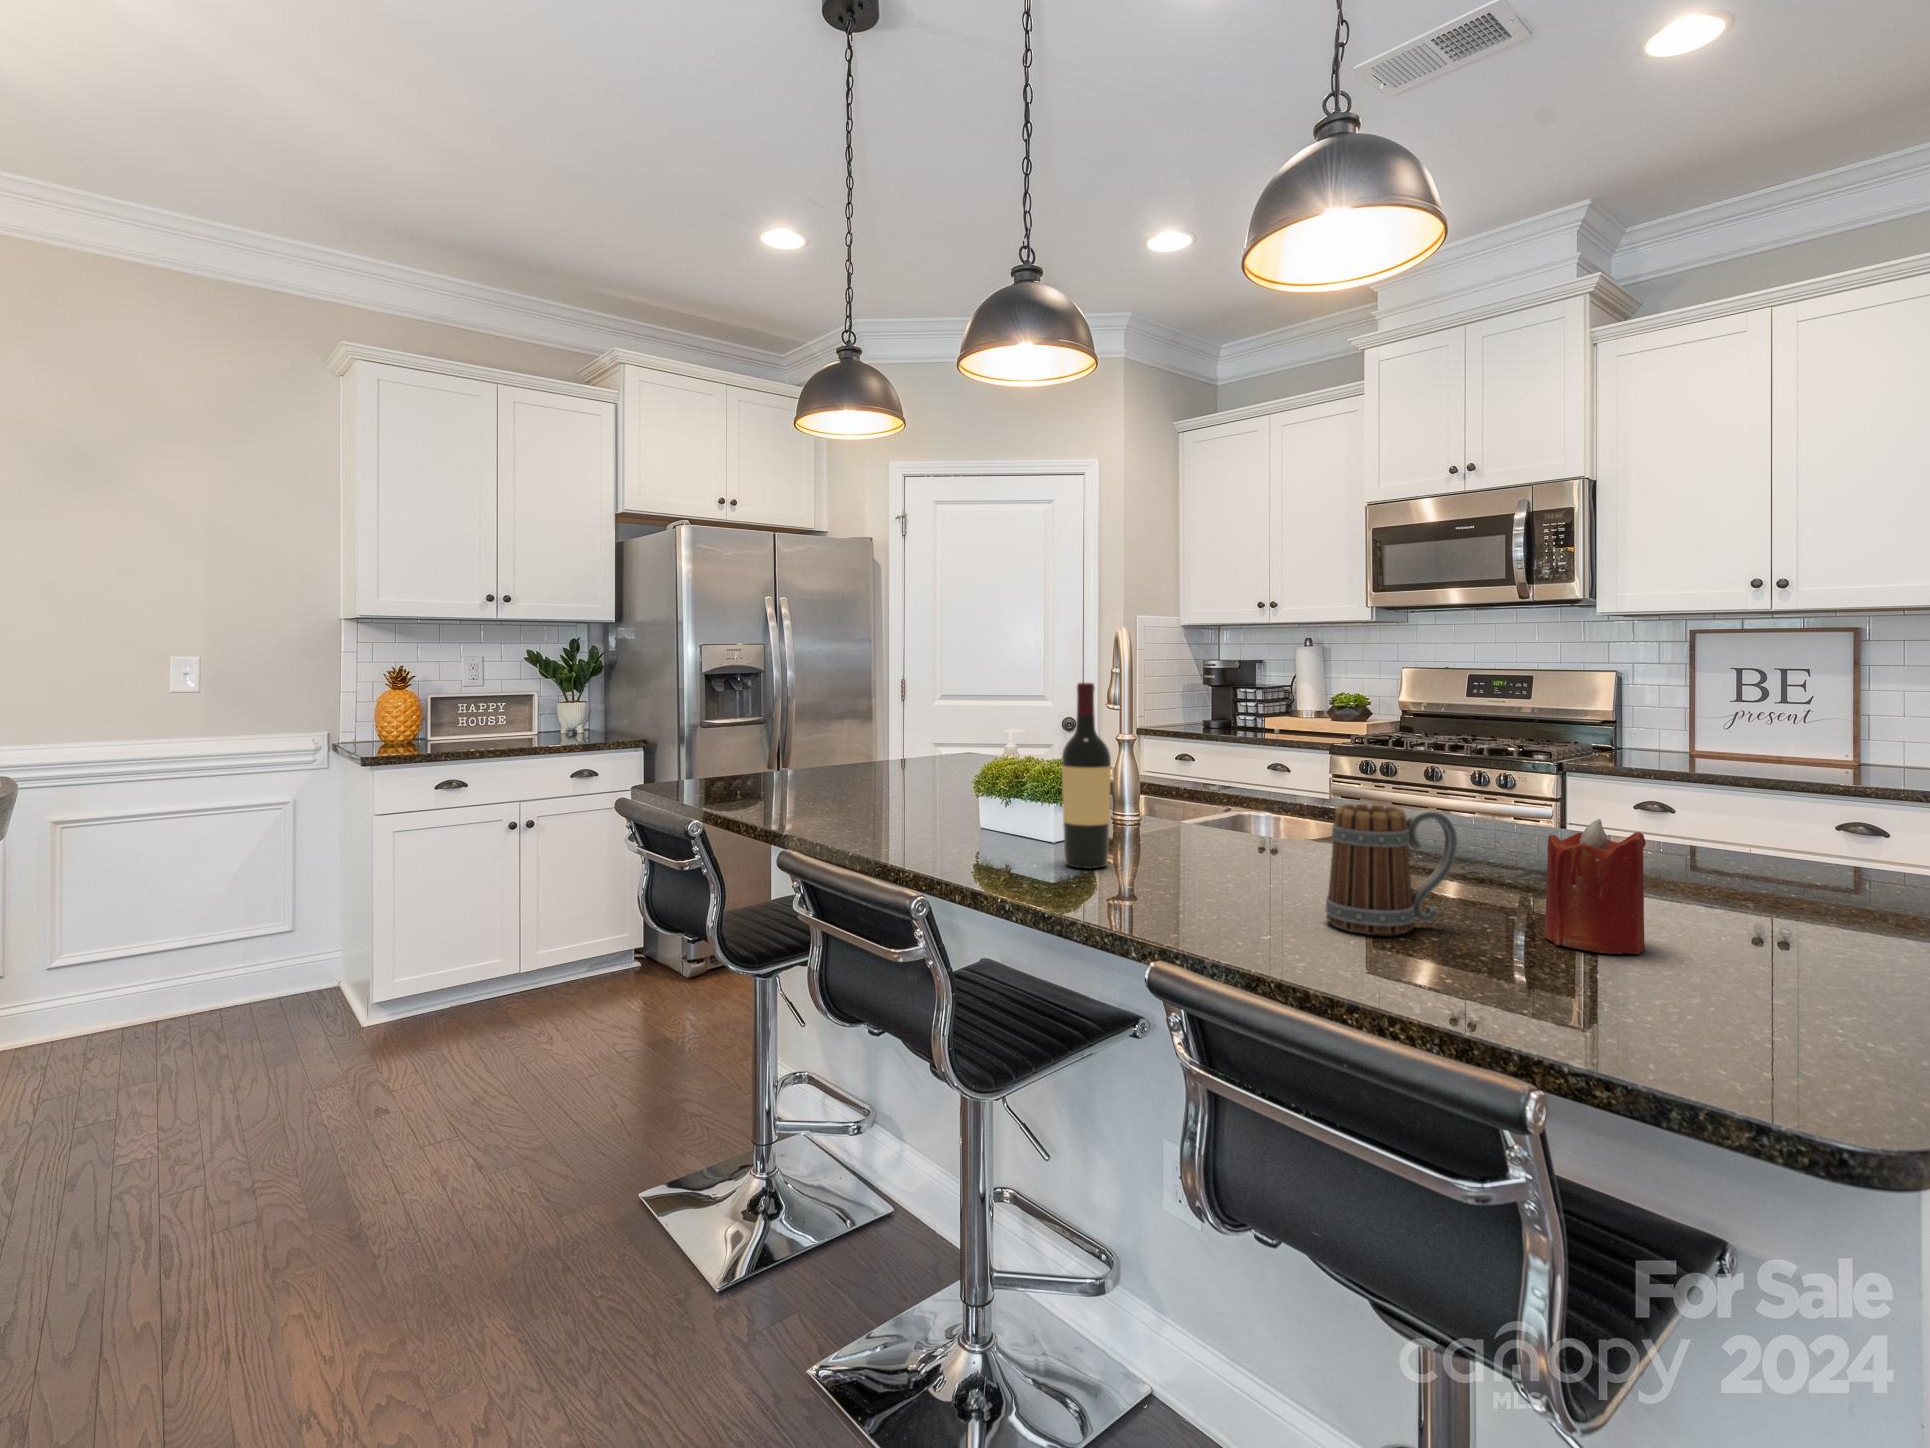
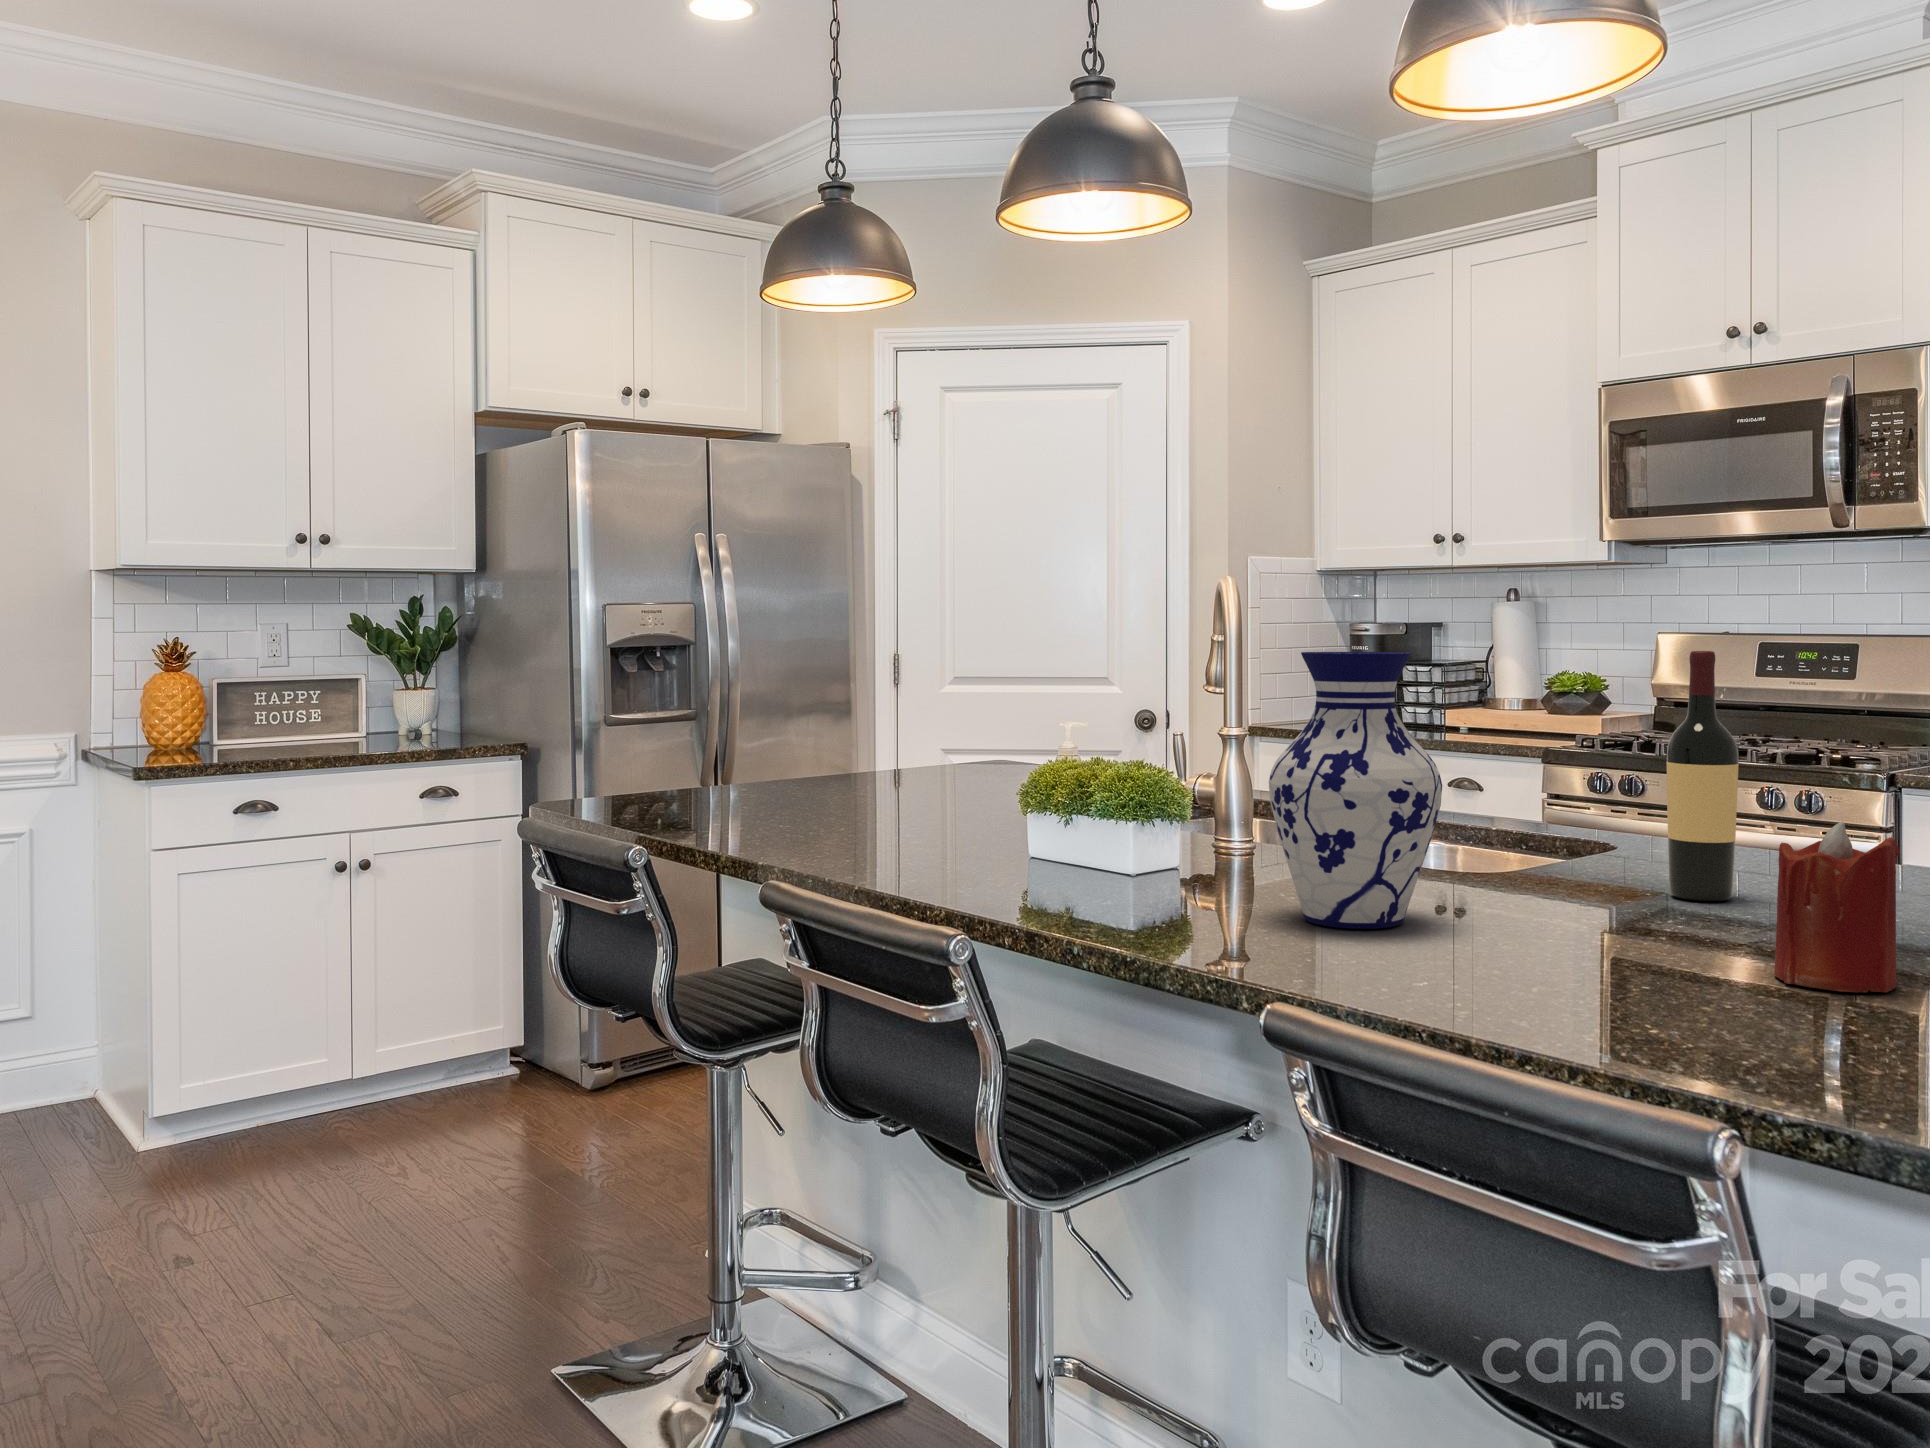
wine bottle: present [1062,683,1111,869] -> present [1667,651,1739,901]
vase: none [1150,684,1281,892] -> present [1269,652,1442,929]
mug: present [1325,804,1458,935] -> none [1496,807,1665,975]

